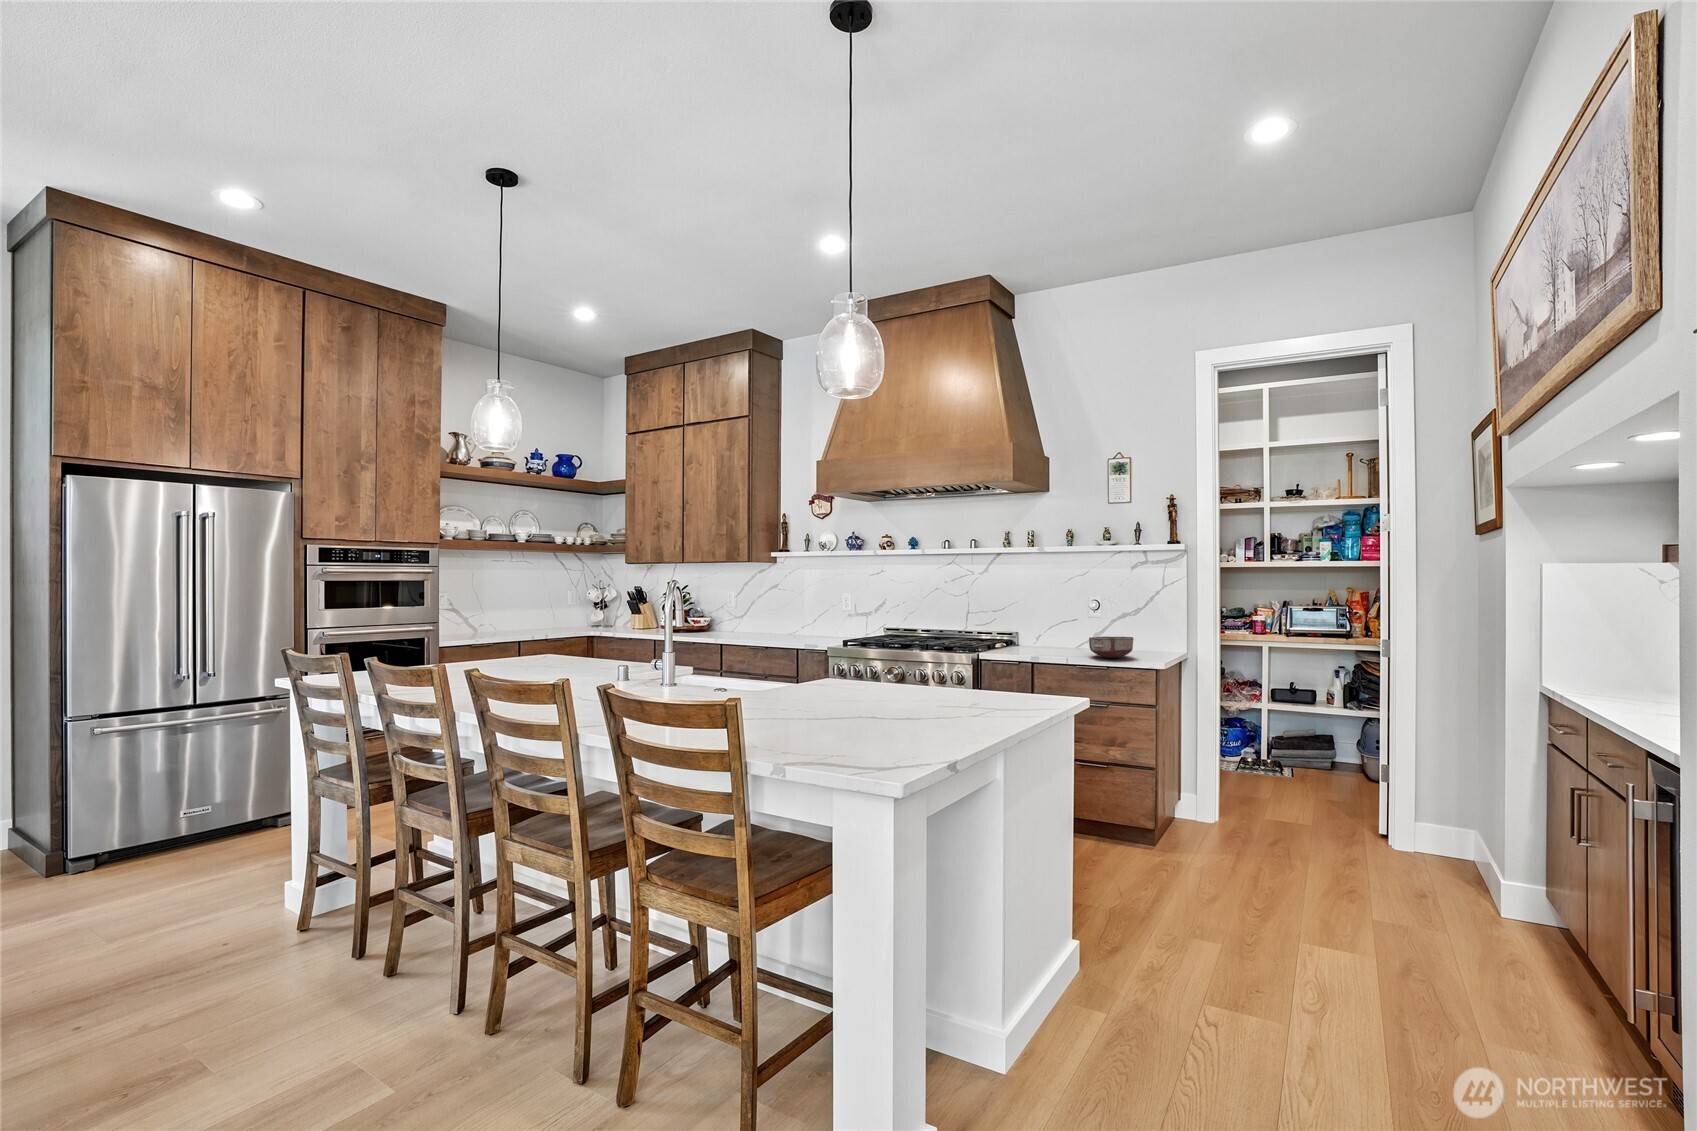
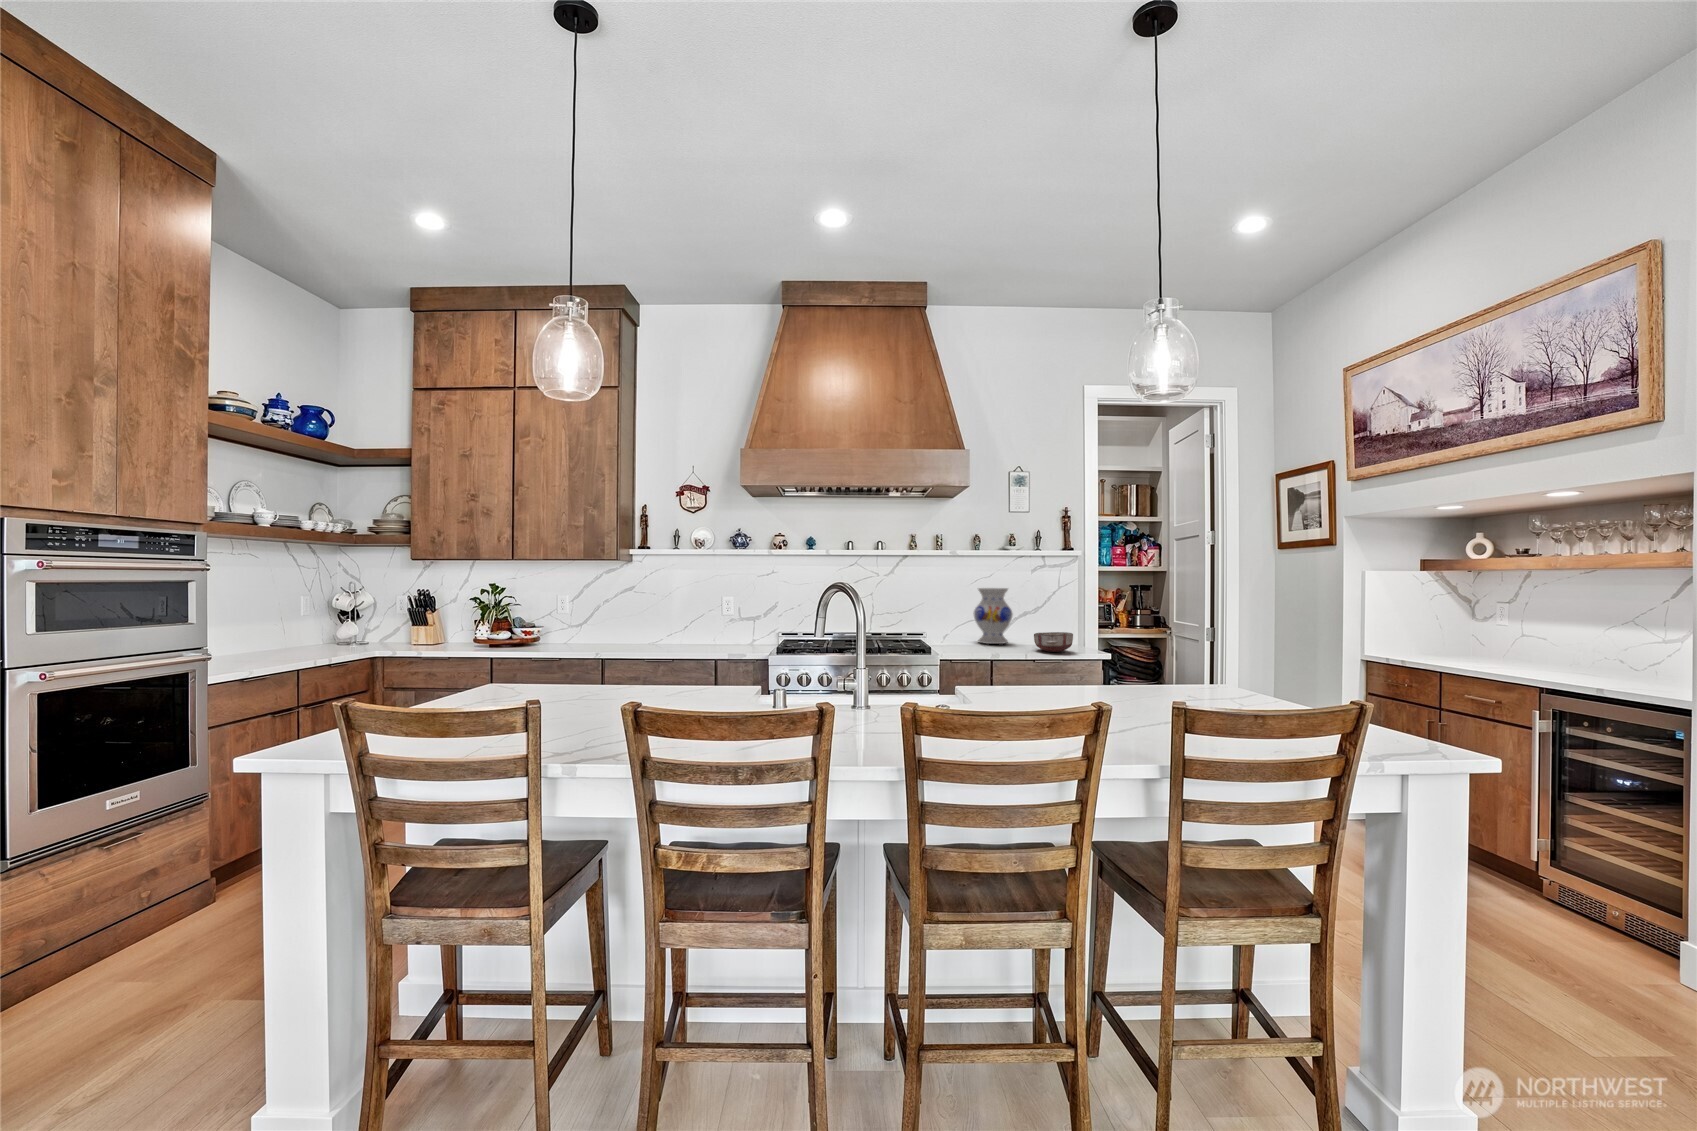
vase: none [1048,587,1091,647] -> present [973,588,1013,644]

